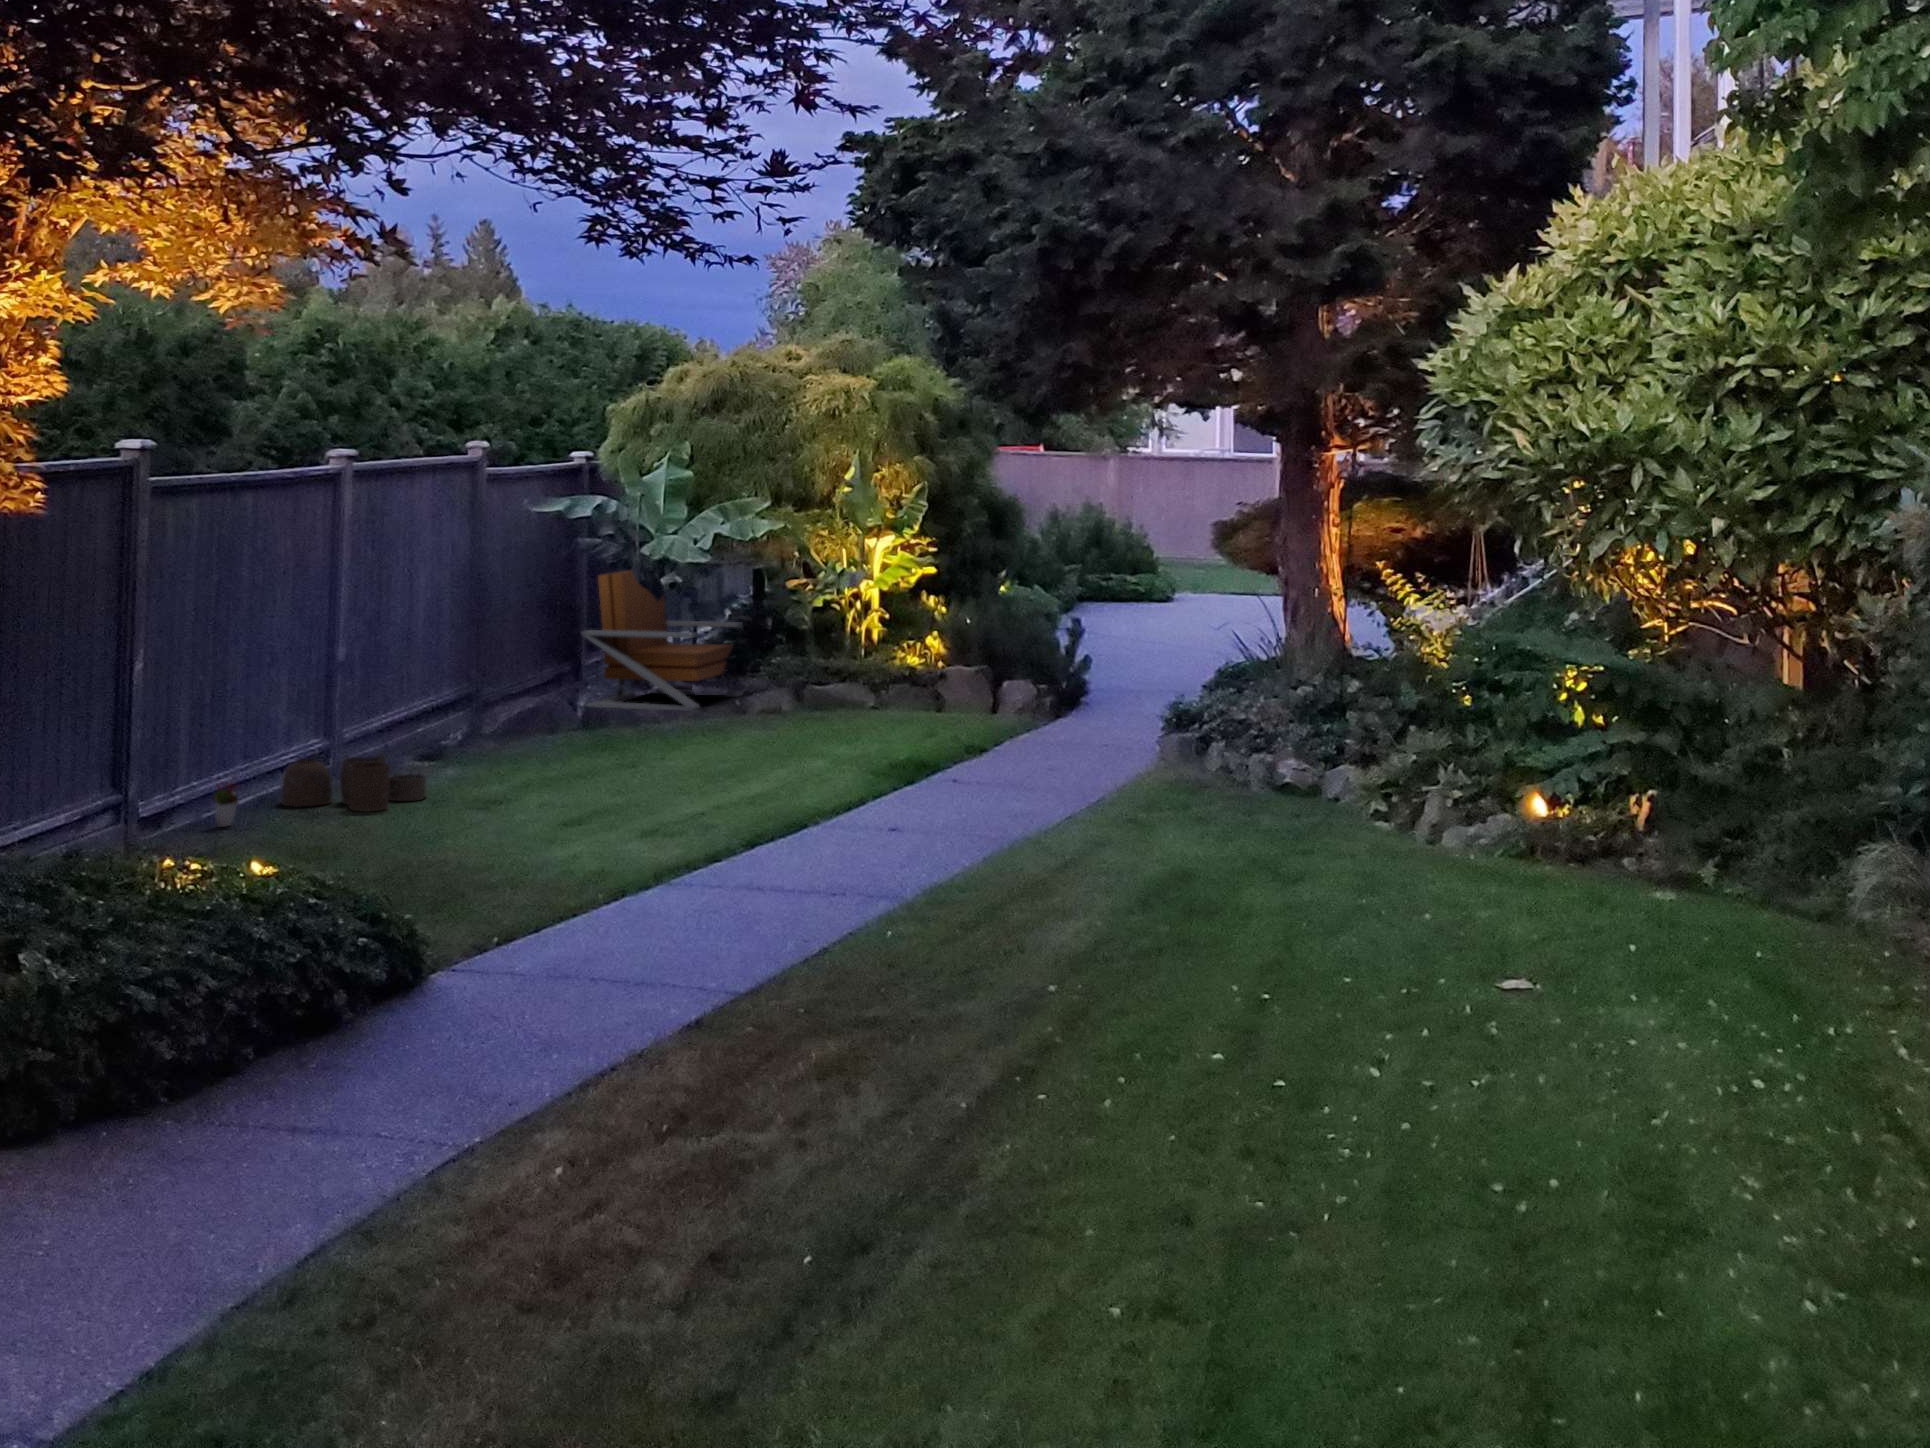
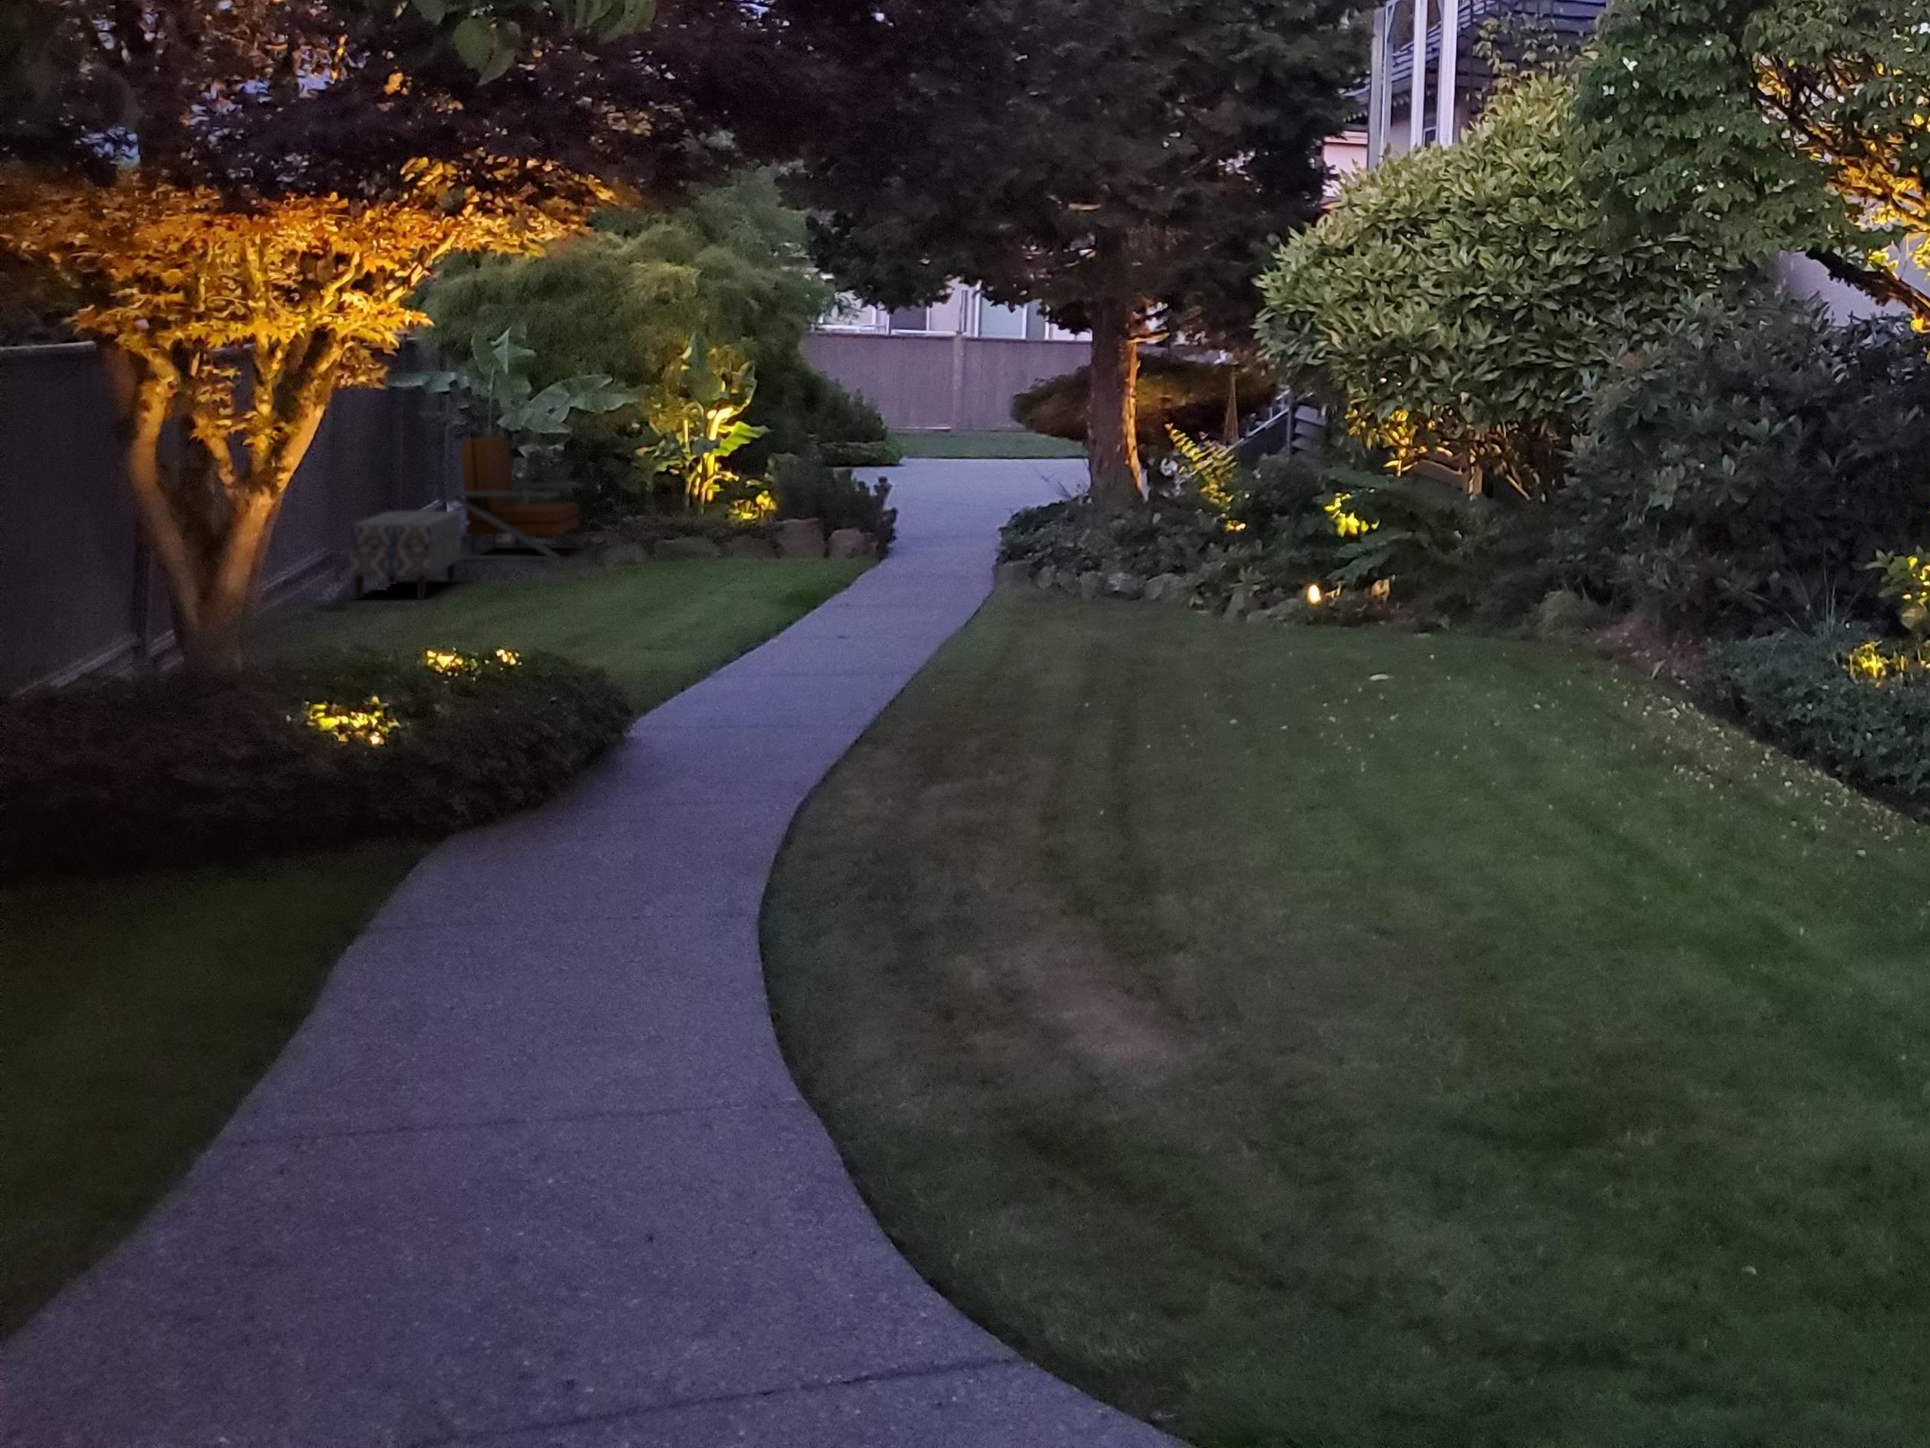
bench: none [413,654,556,759] -> present [349,511,461,599]
woven basket: present [281,754,426,812] -> none [289,588,419,637]
decorative plant: present [214,776,238,827] -> none [259,605,282,651]

